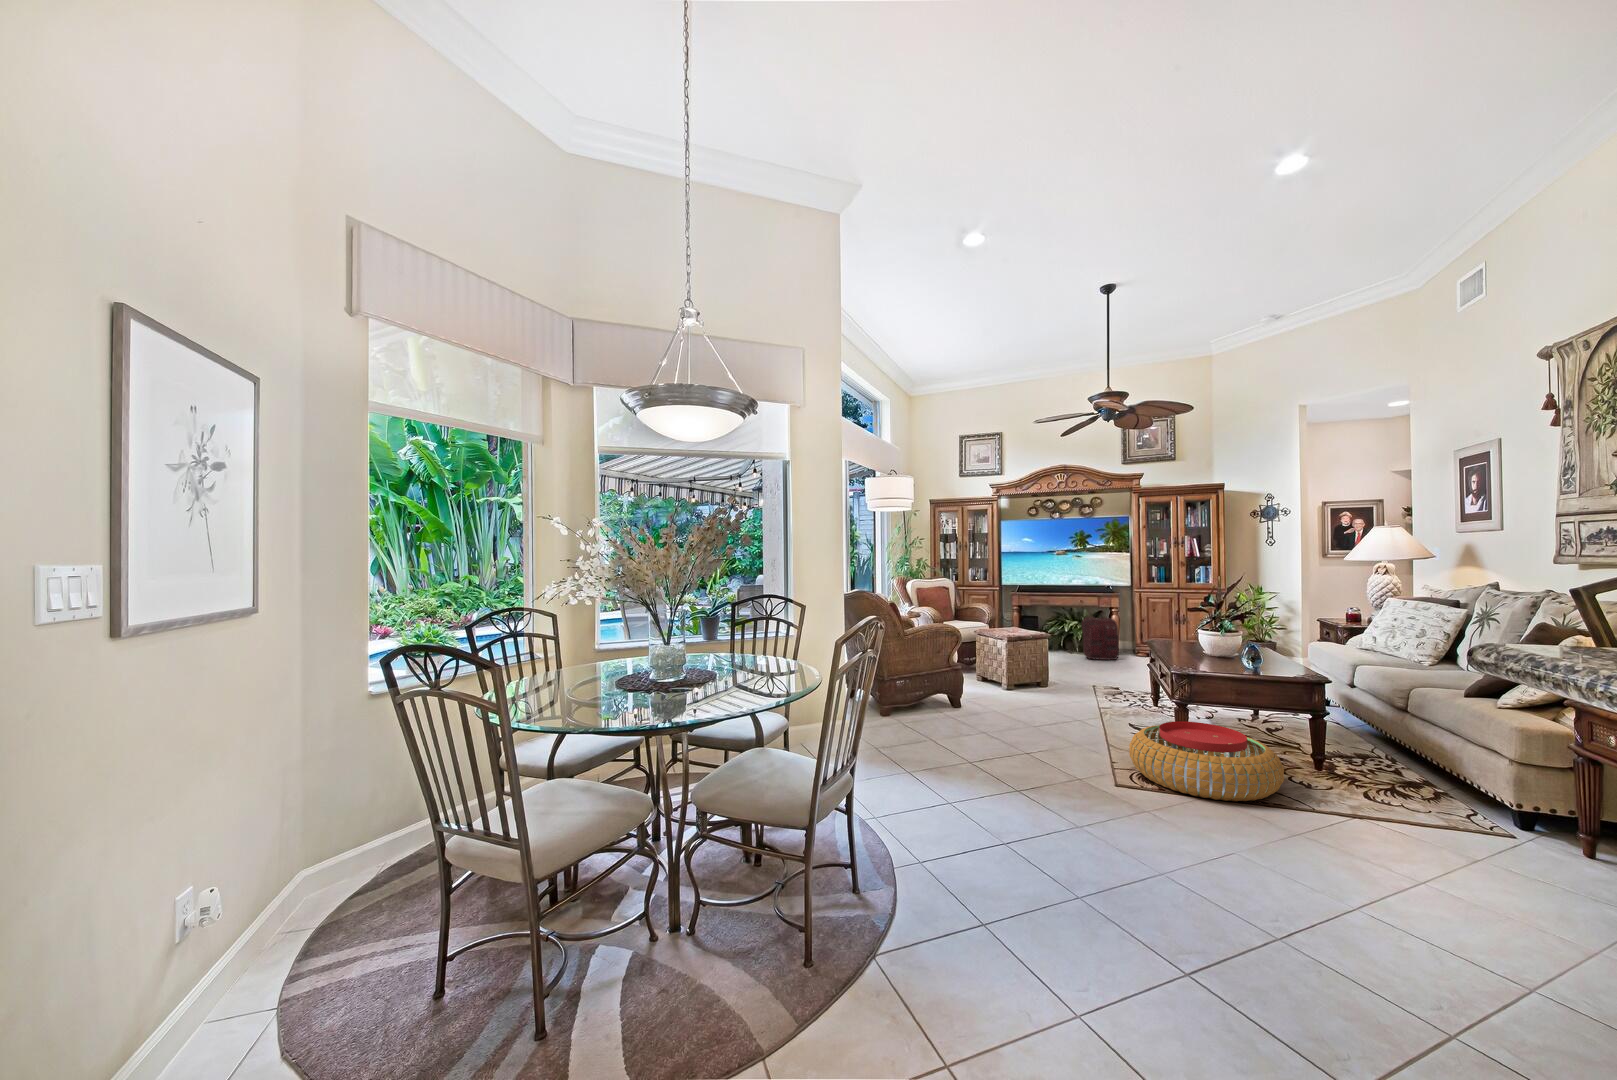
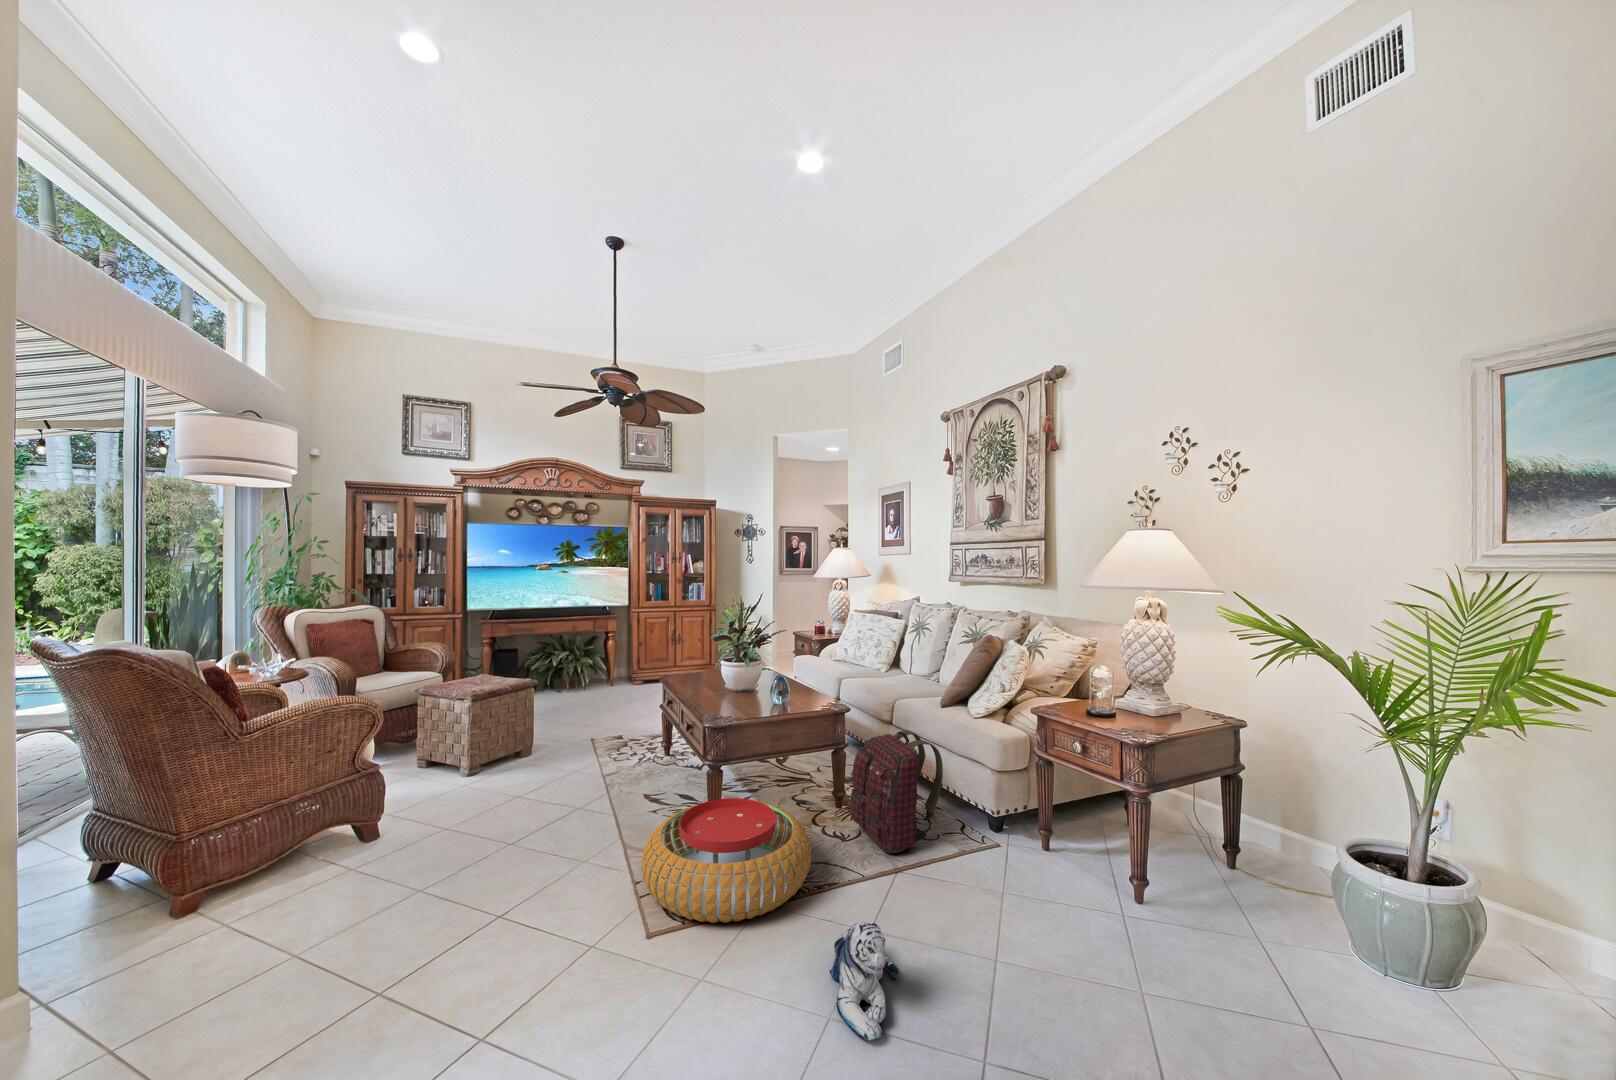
backpack: present [1082,615,1119,660] -> present [850,730,943,853]
plush toy: none [1274,798,1344,871] -> present [830,922,899,1041]

